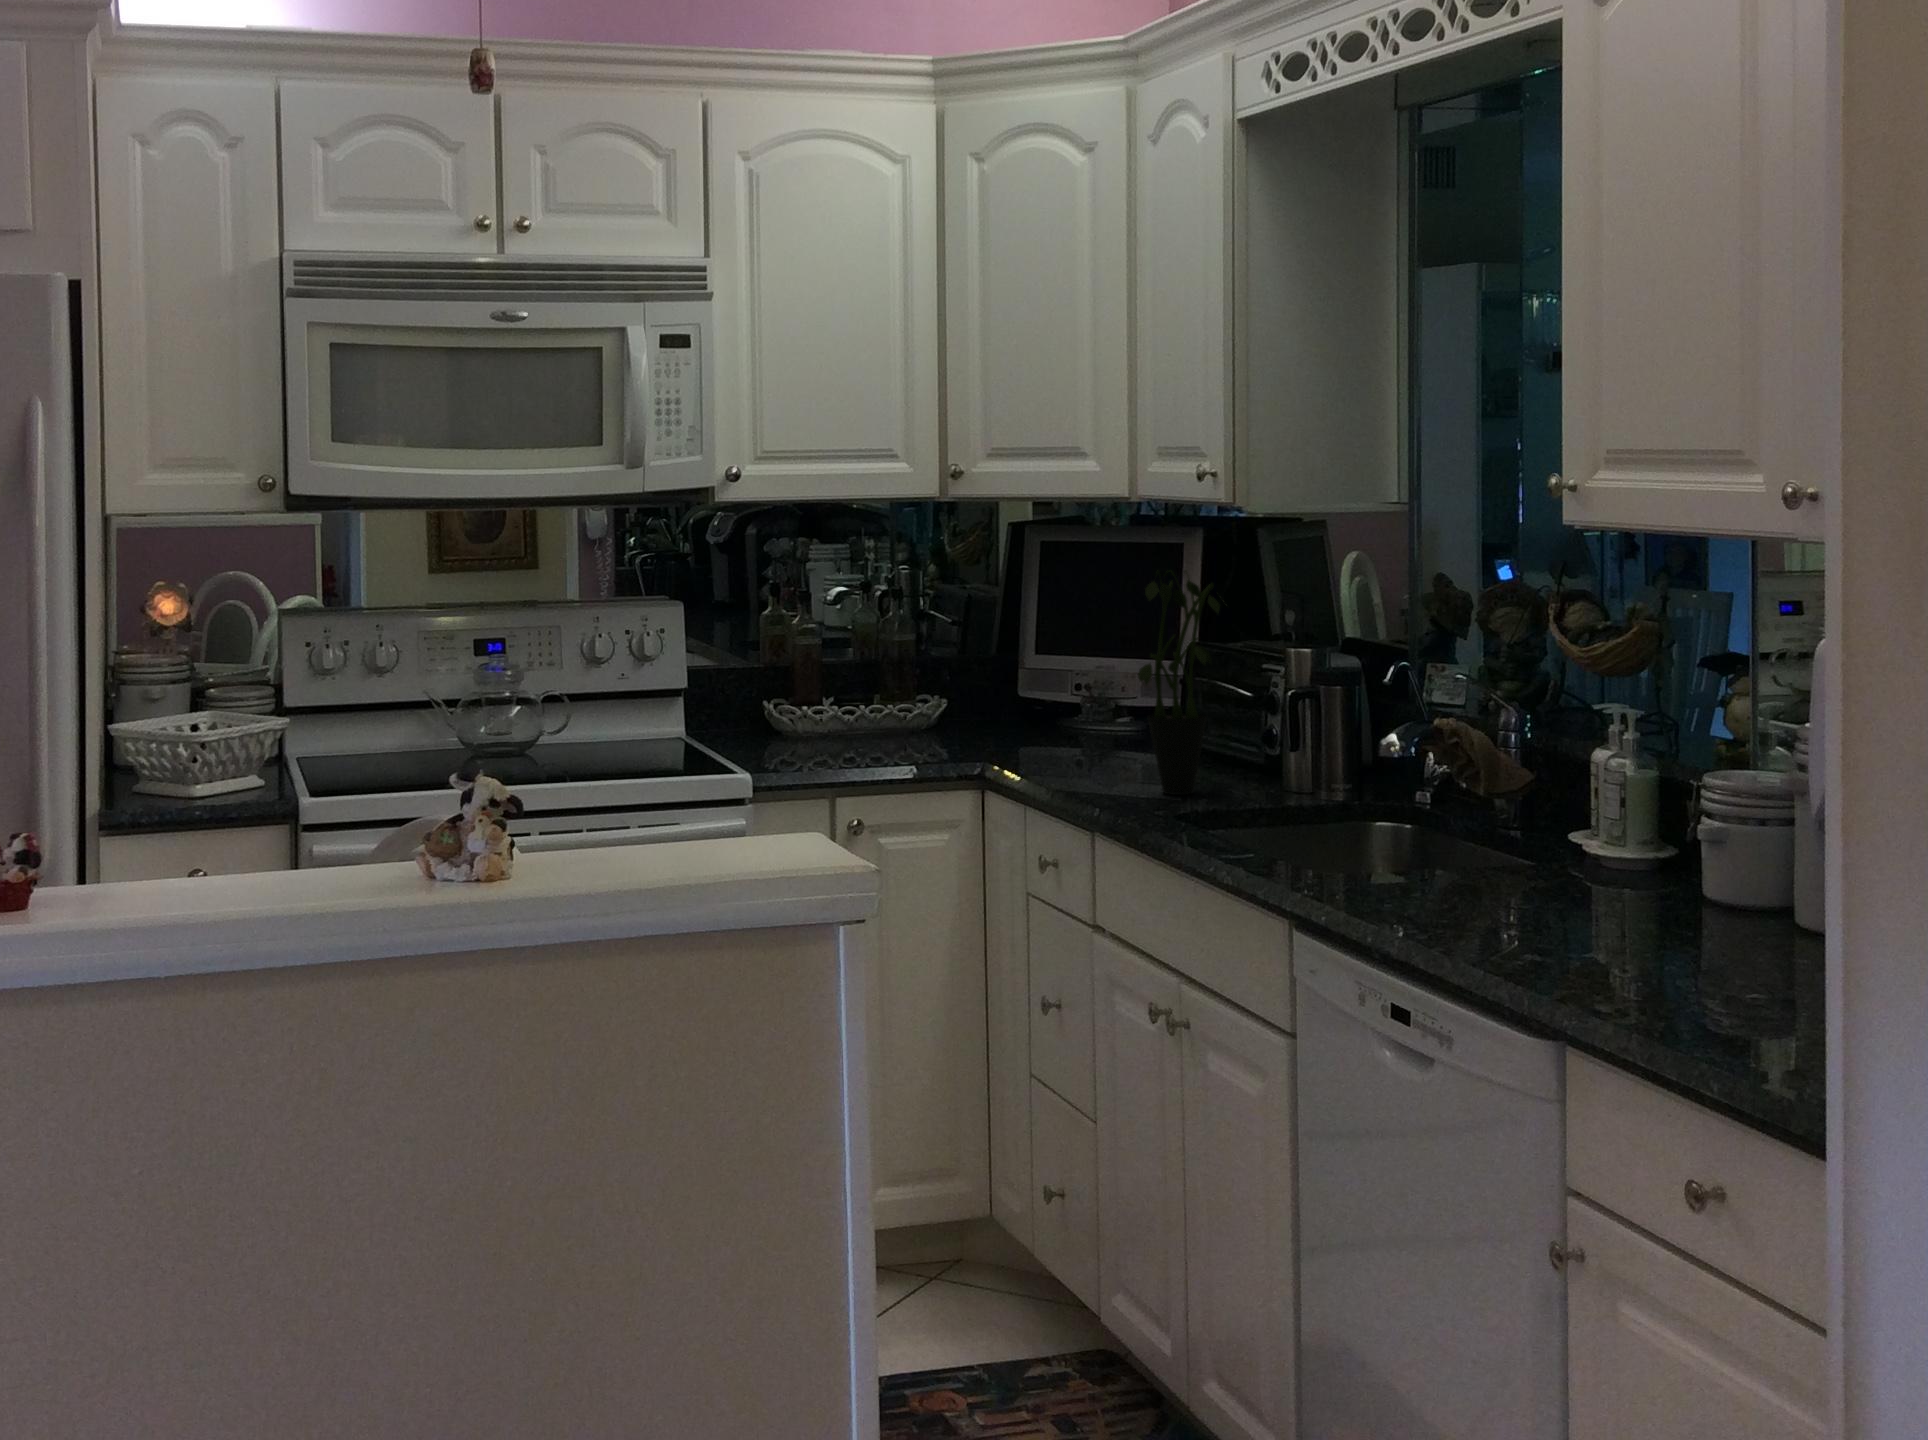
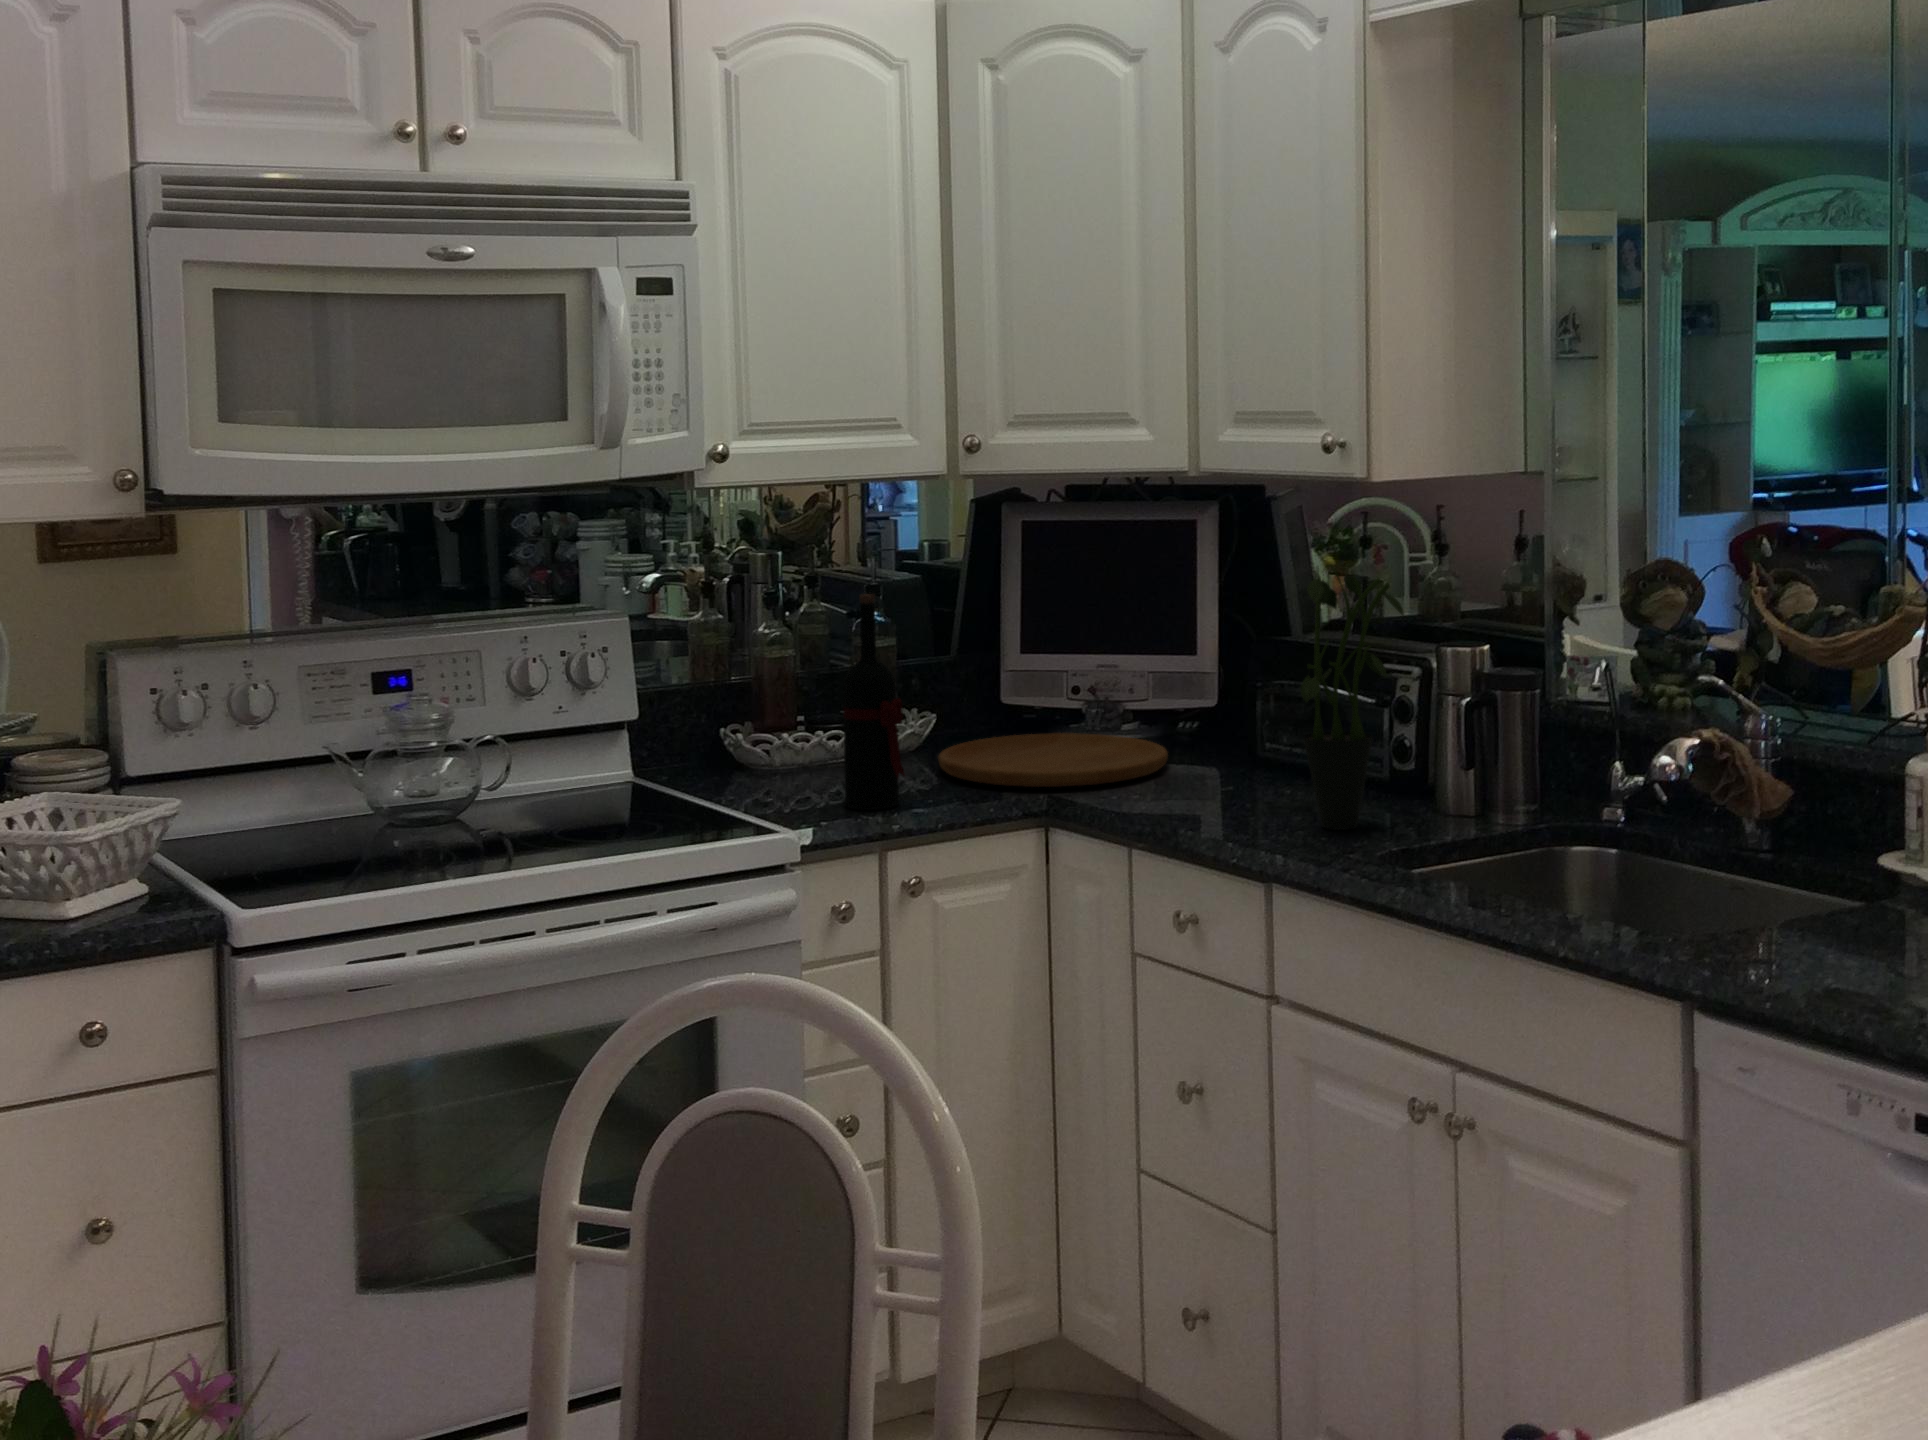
wine bottle: none [810,589,856,764] -> present [843,594,905,810]
cutting board: none [913,719,1106,756] -> present [939,733,1168,787]

